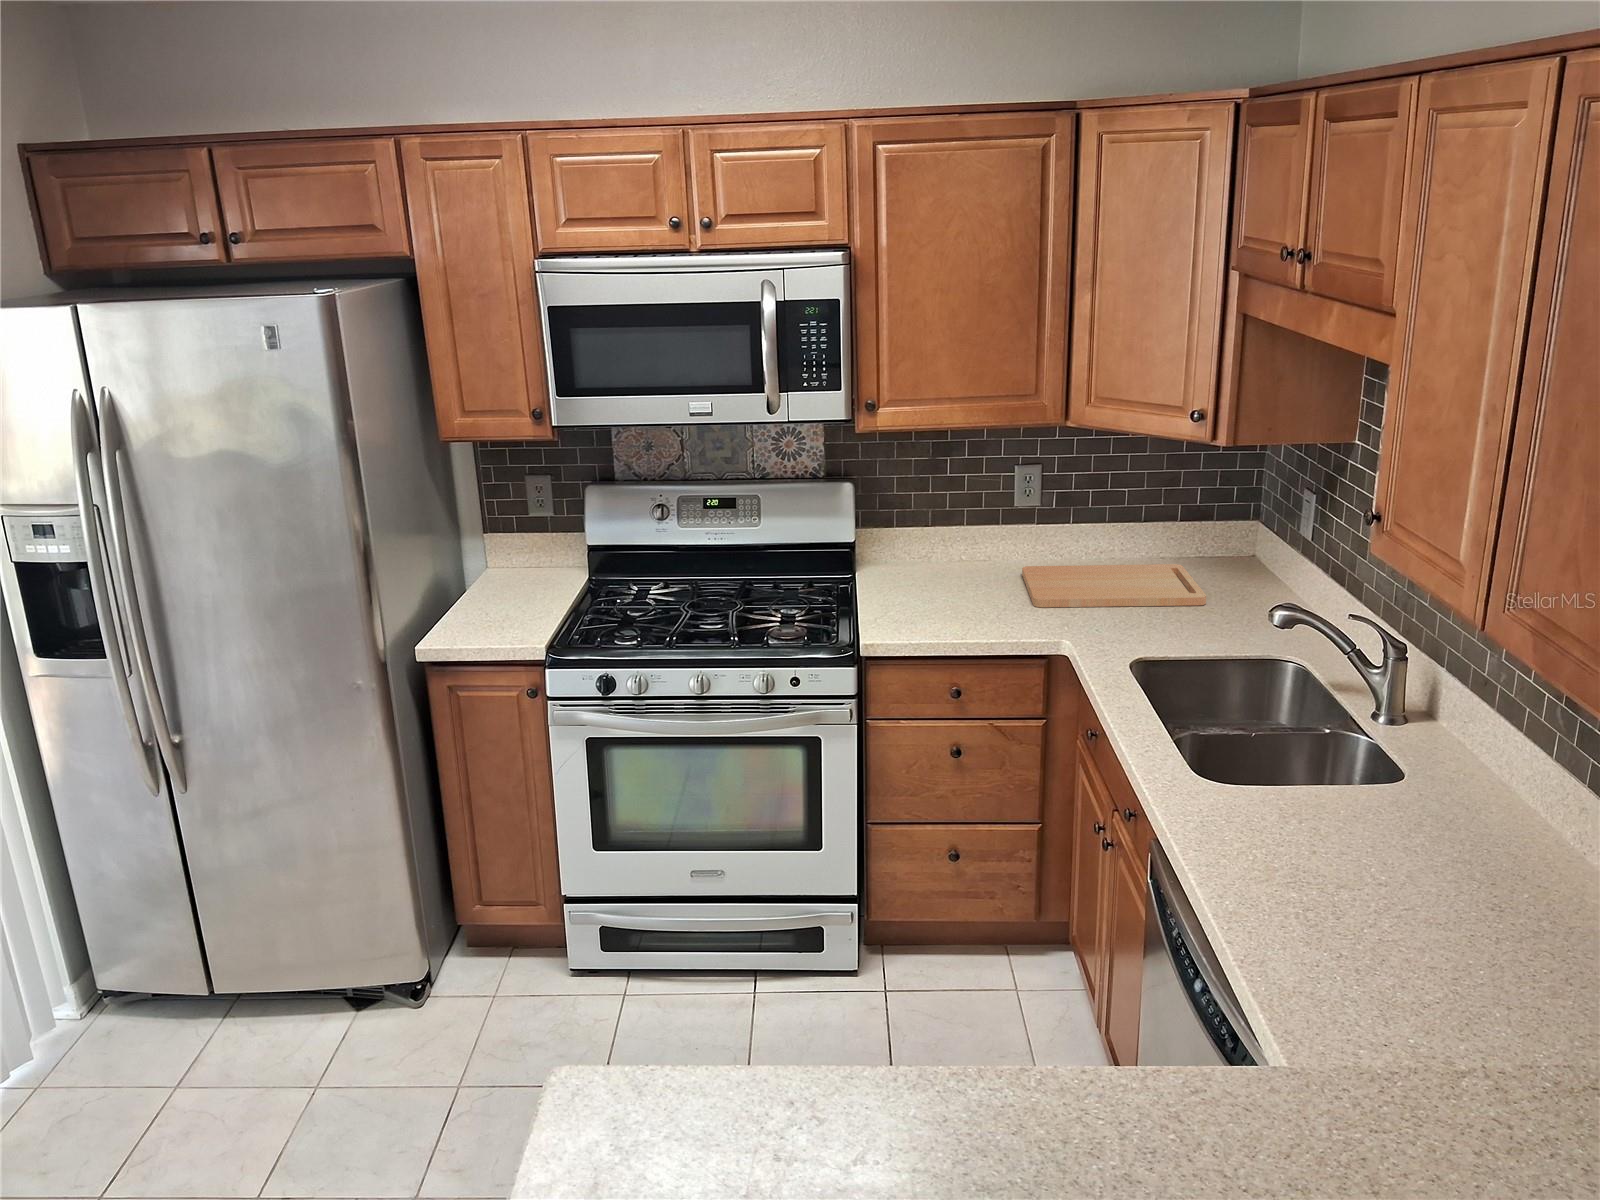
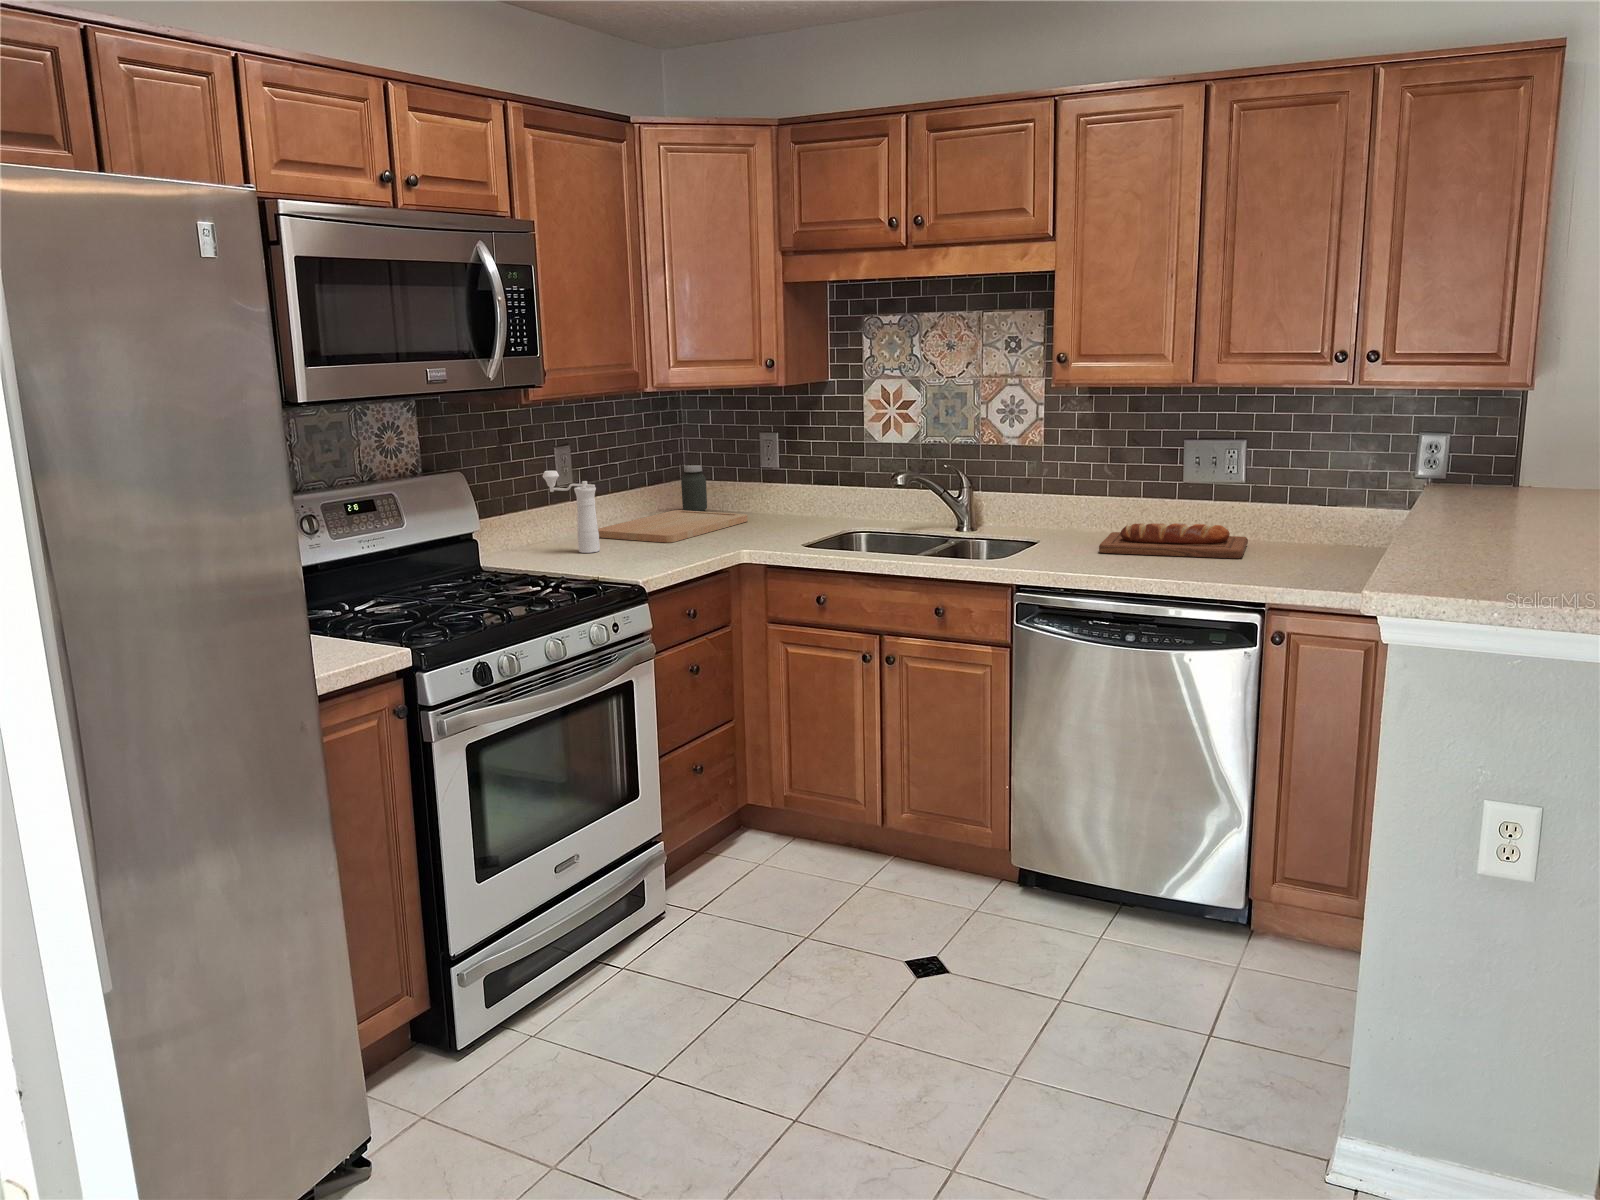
pepper mill: none [940,496,966,595] -> present [543,471,600,553]
jar: none [1210,513,1245,573] -> present [681,465,707,511]
bread loaf: none [1290,816,1548,961] -> present [1099,523,1248,558]

